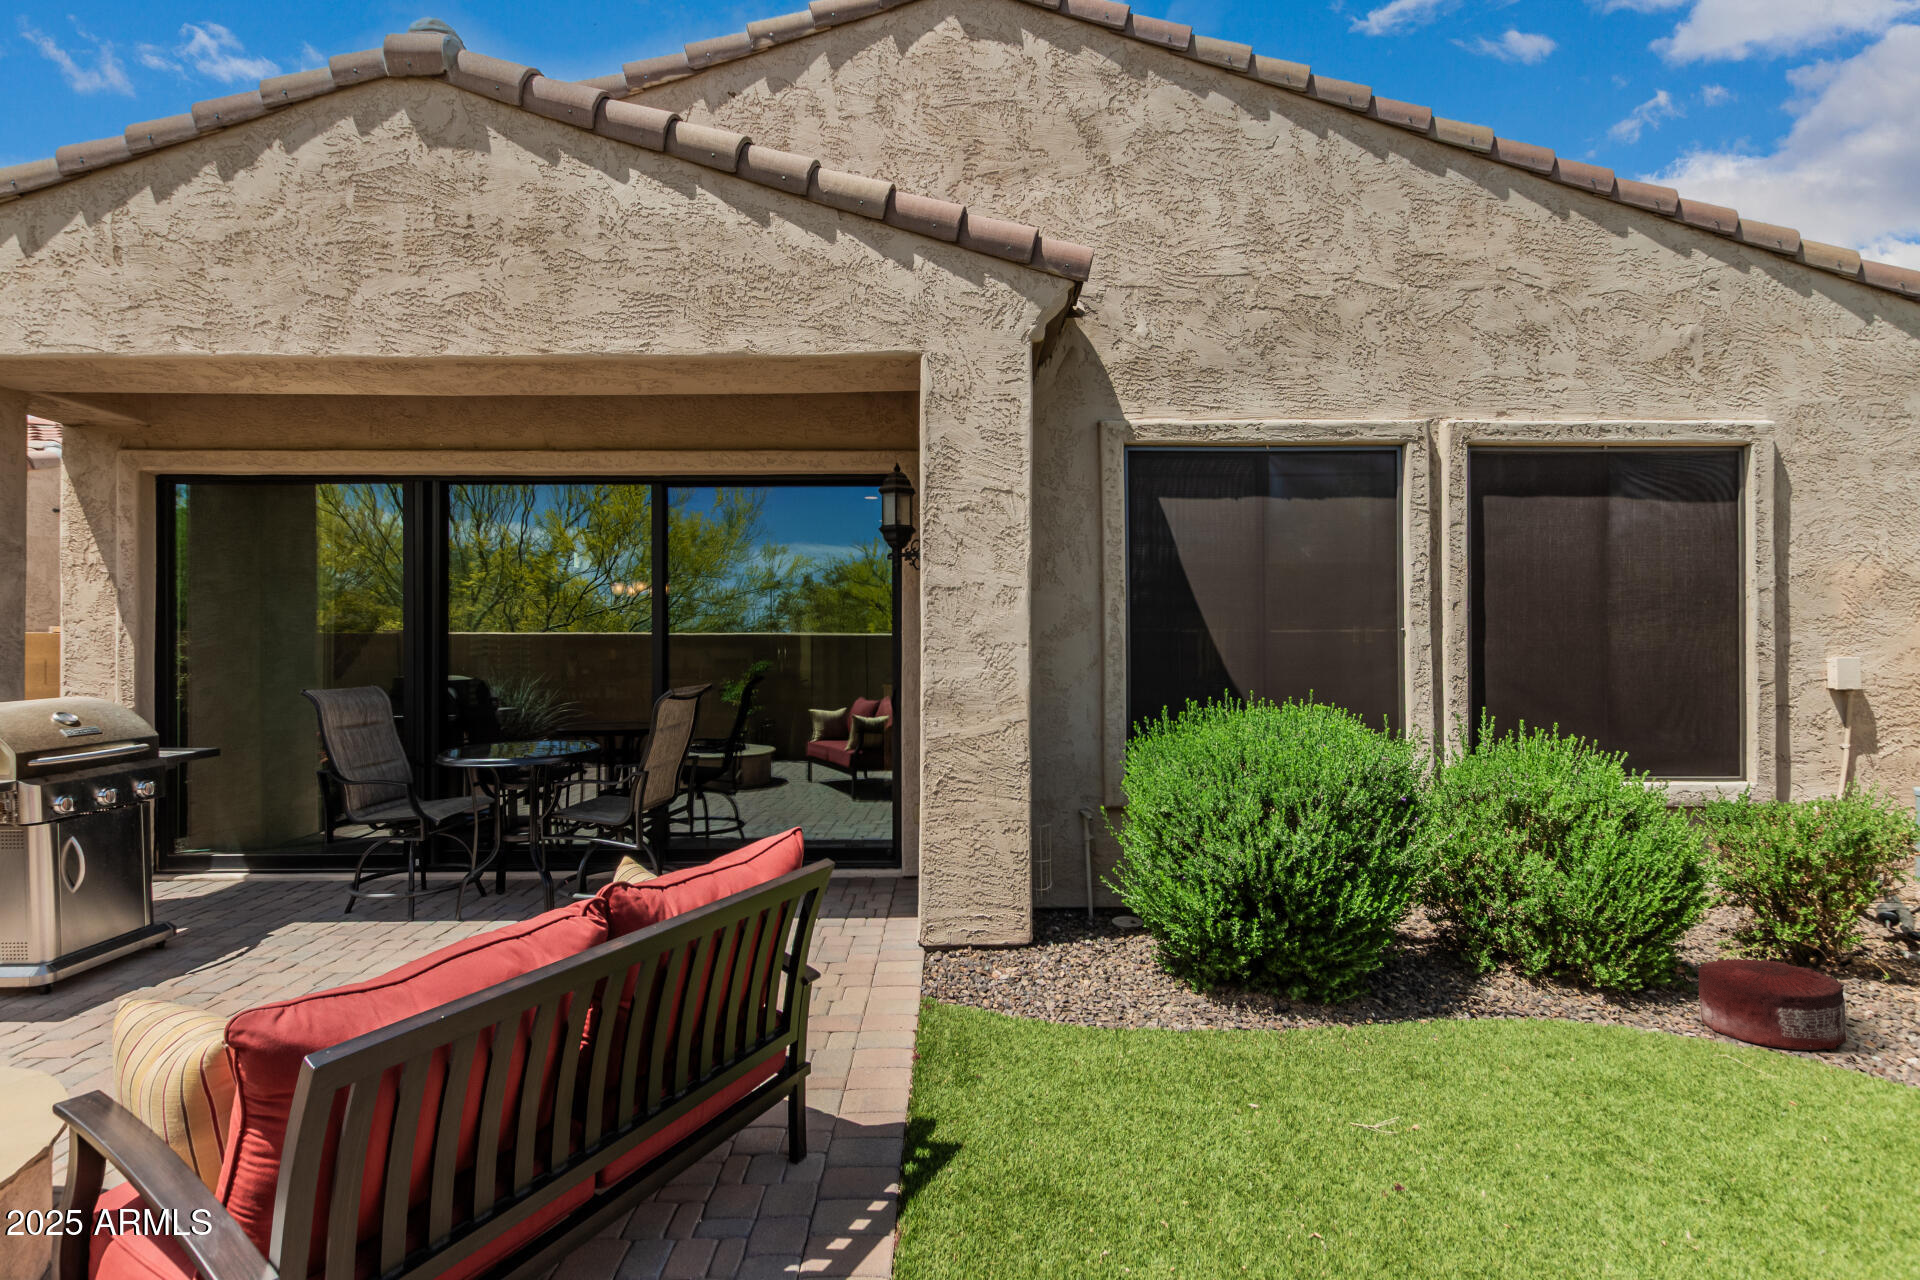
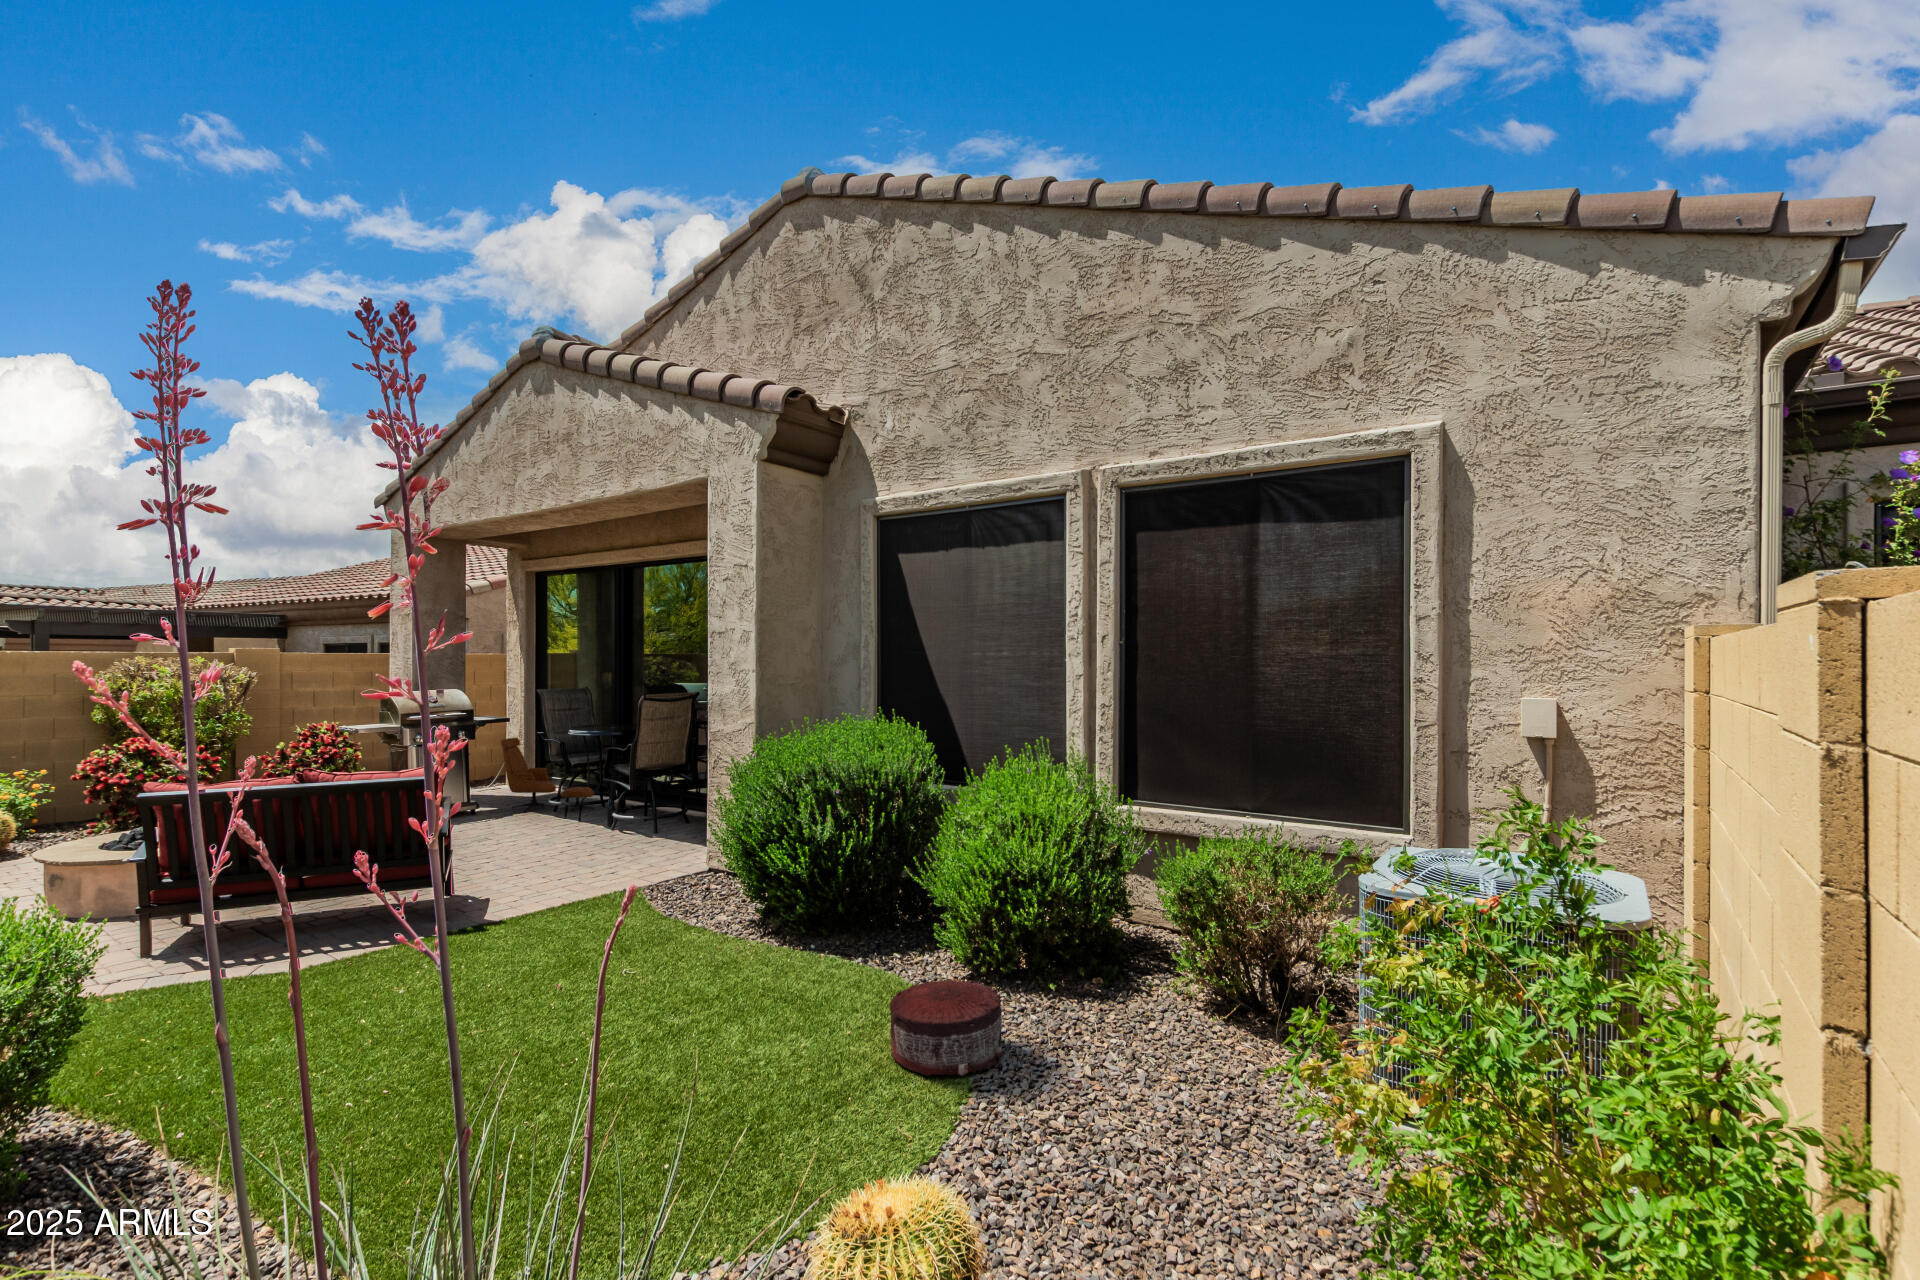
lounge chair: none [239,784,418,917] -> present [501,738,594,813]

